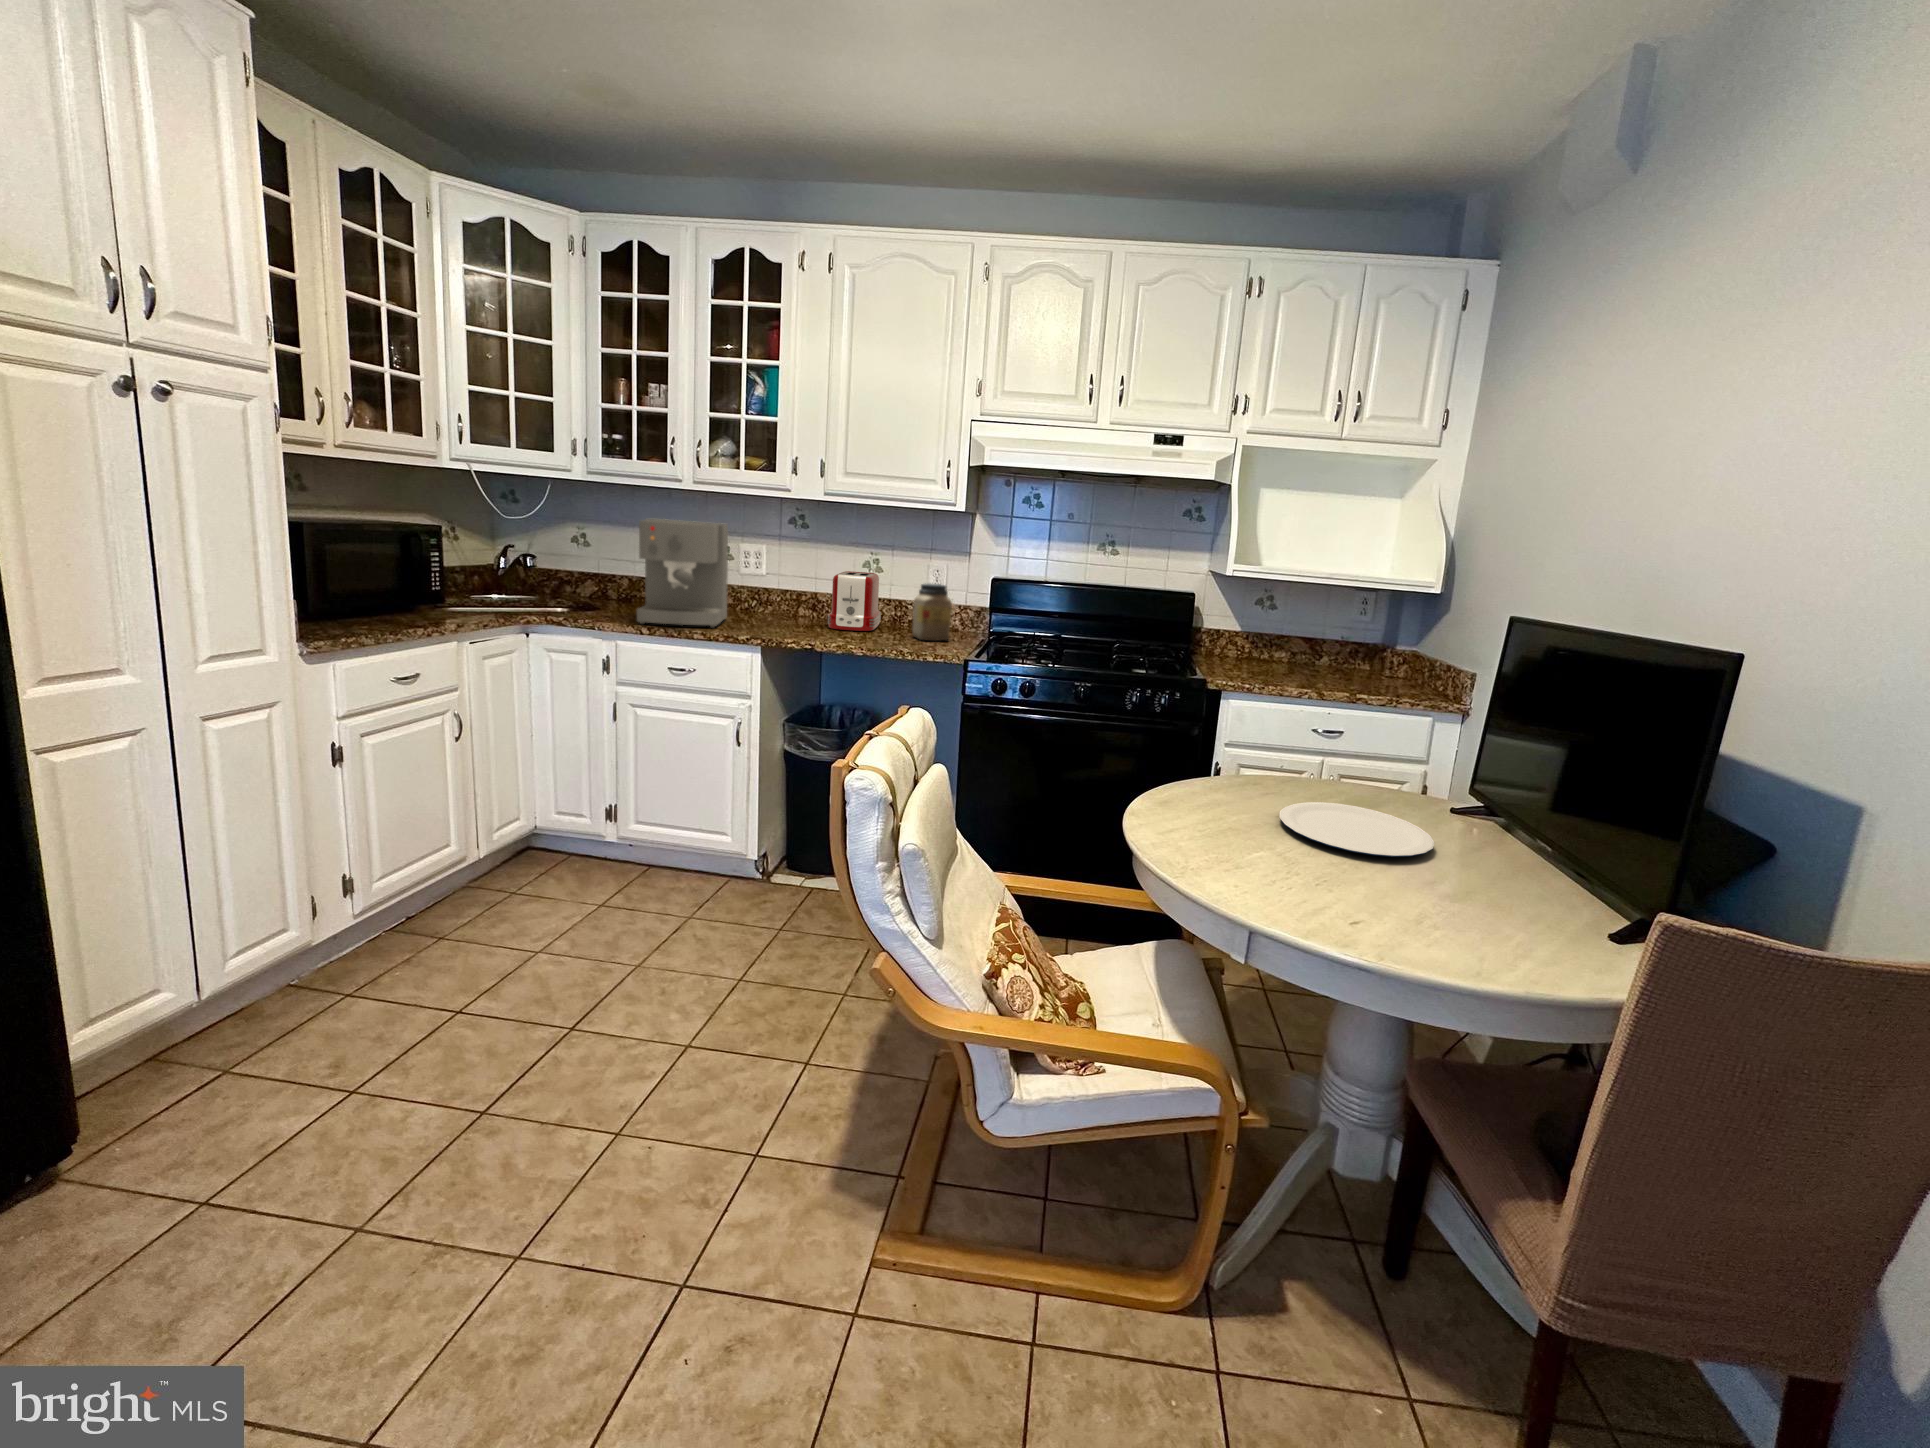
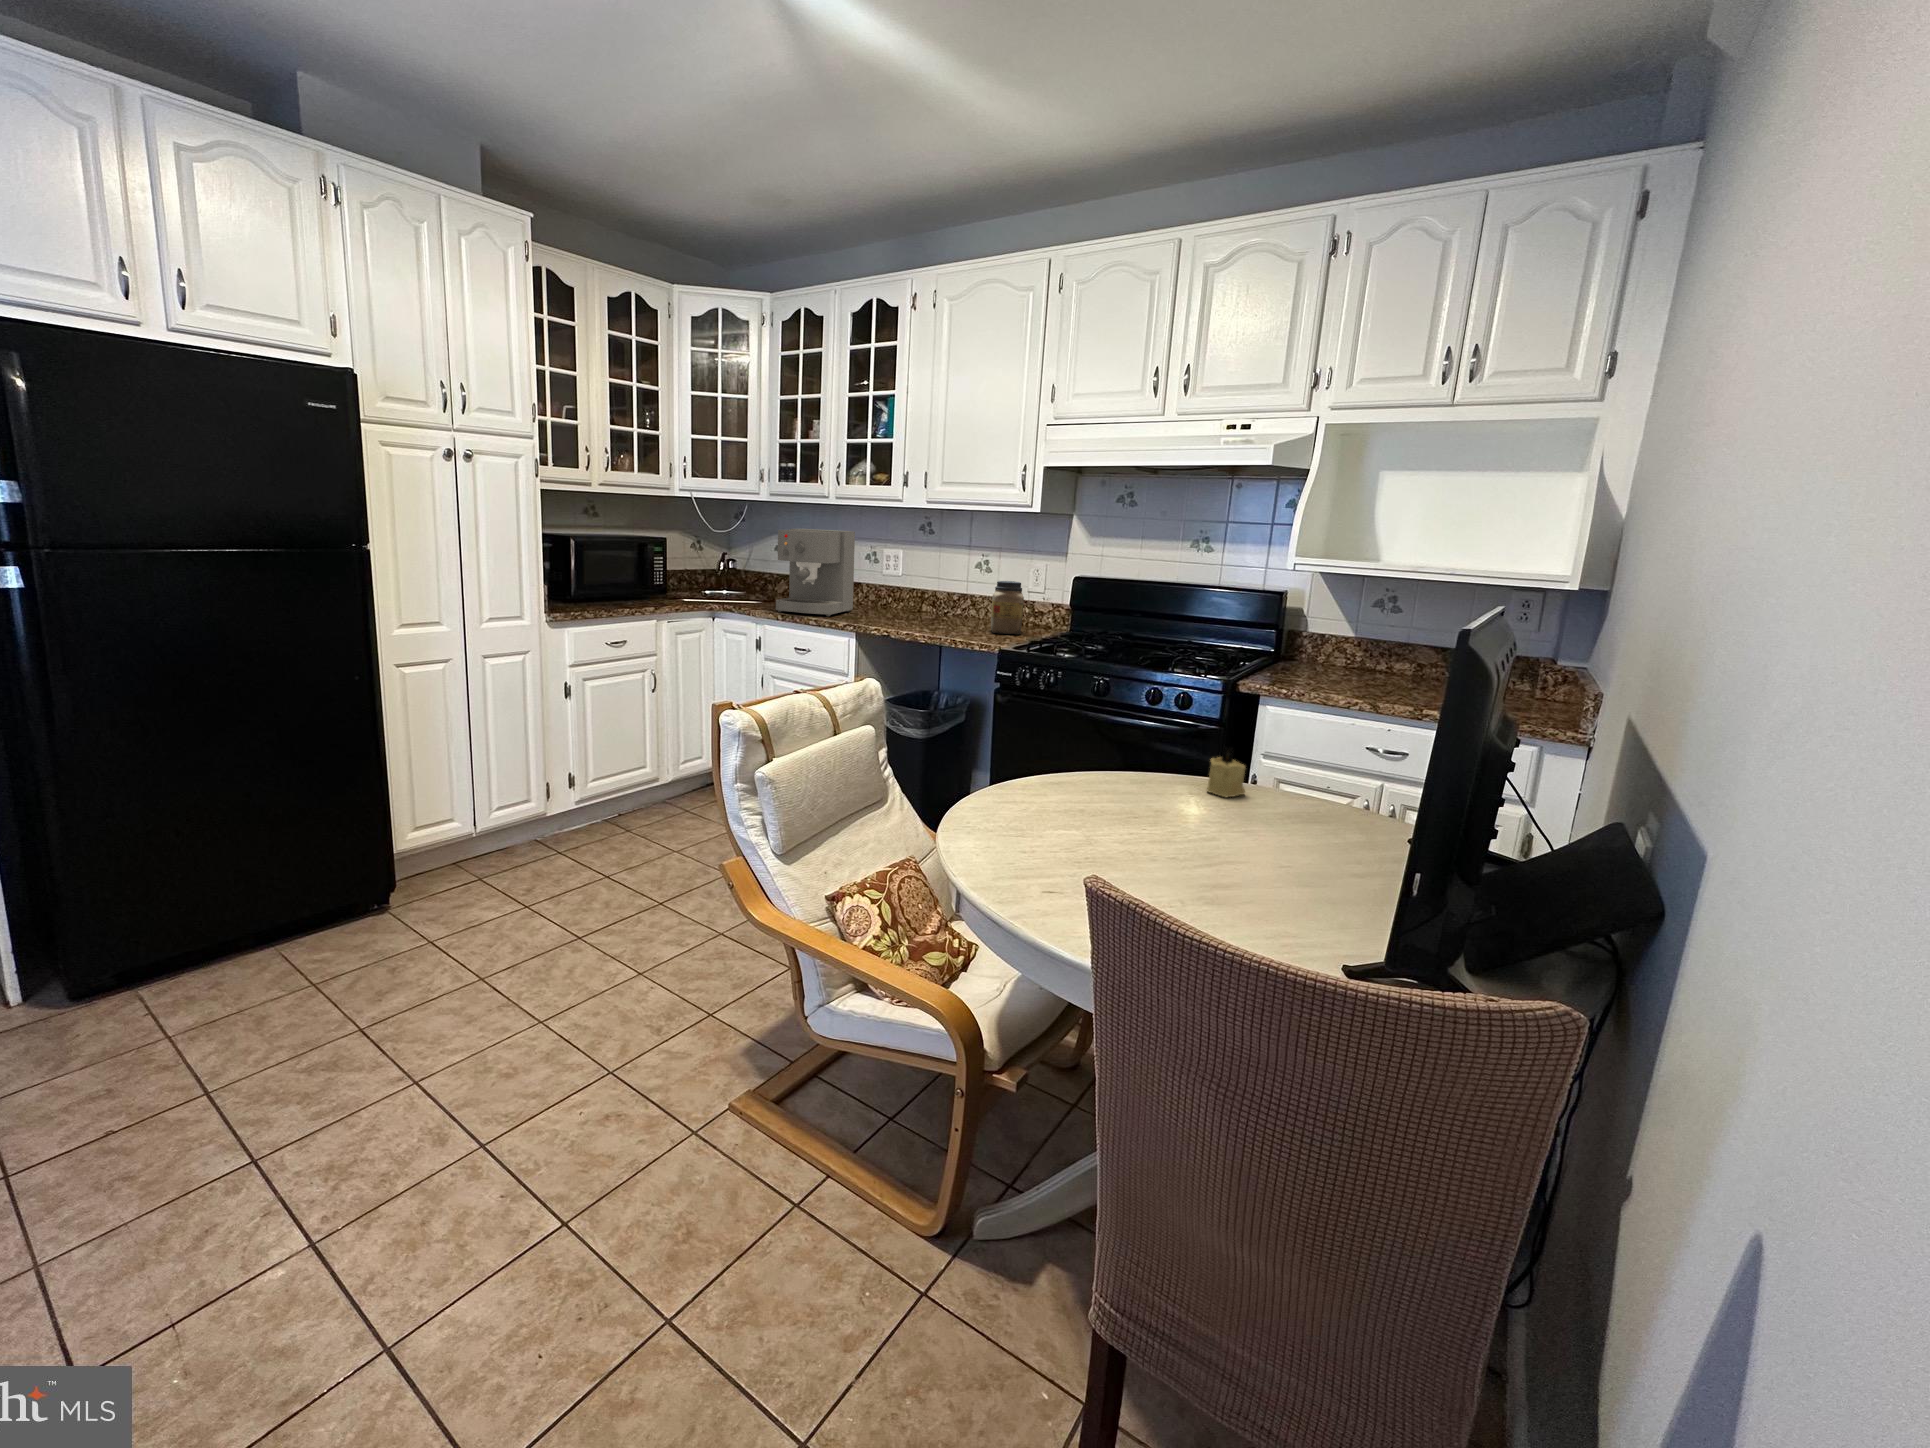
toaster: present [828,571,881,631] -> none [926,571,984,624]
candle: none [1283,746,1316,793] -> present [1207,747,1245,797]
plate: present [1279,802,1434,857] -> none [1126,801,1293,862]

